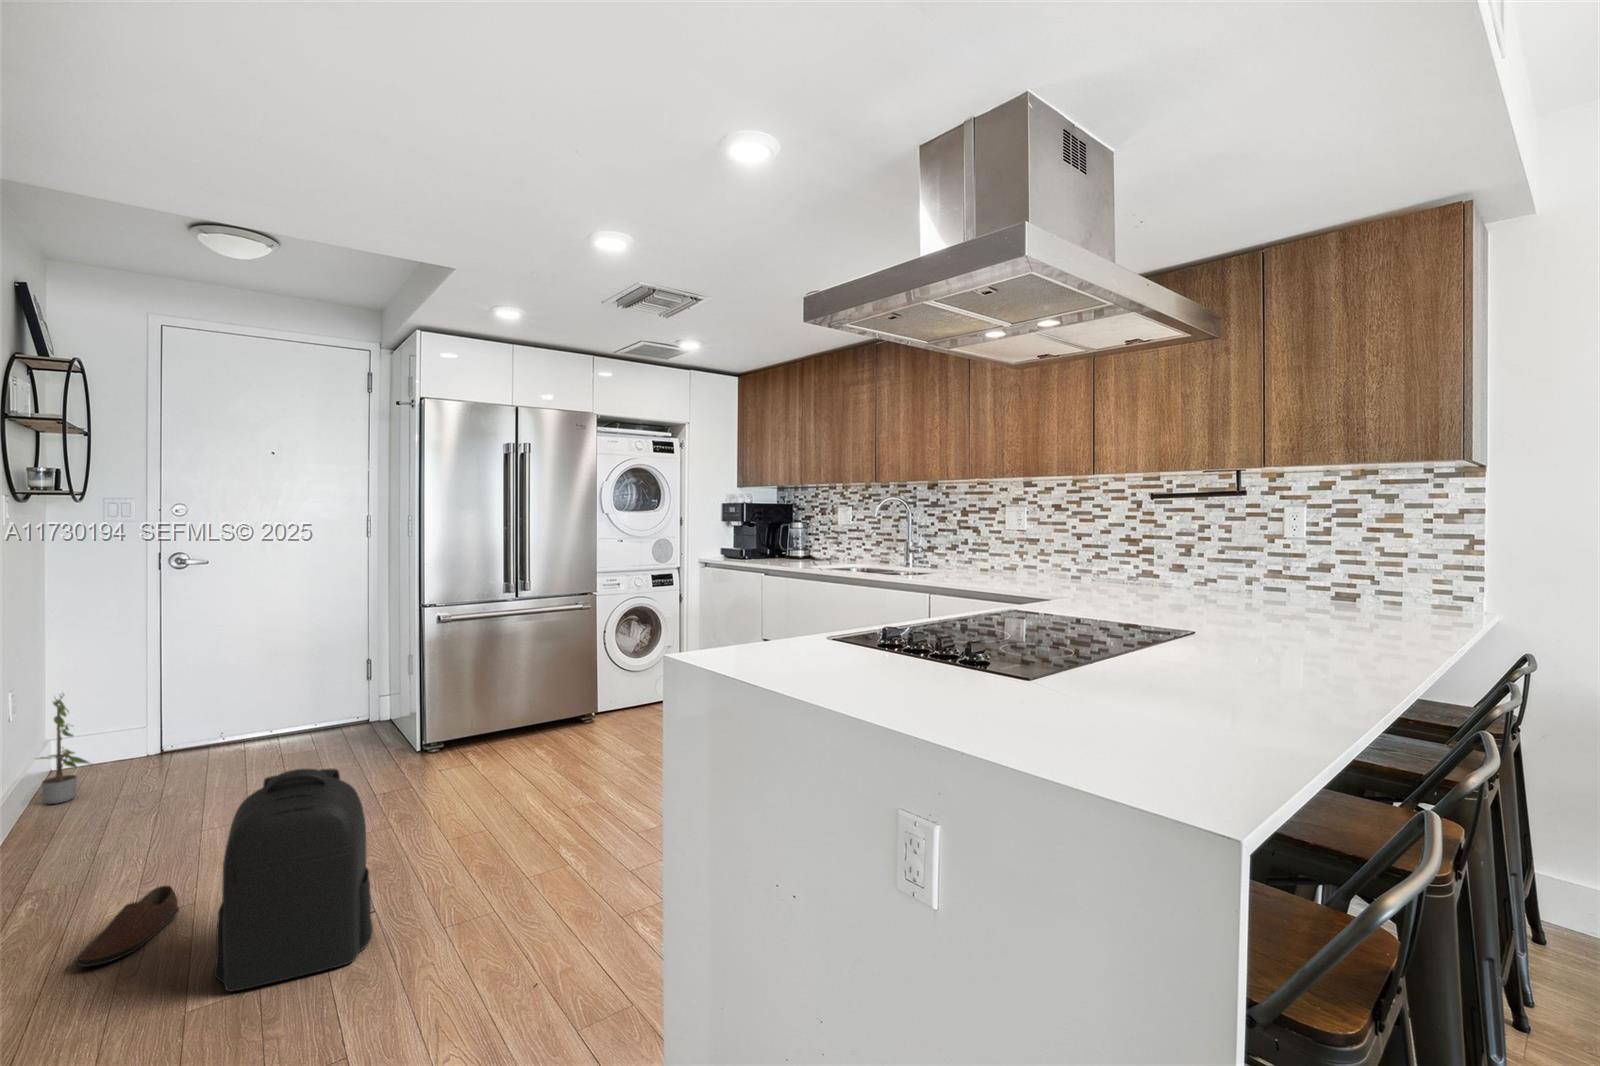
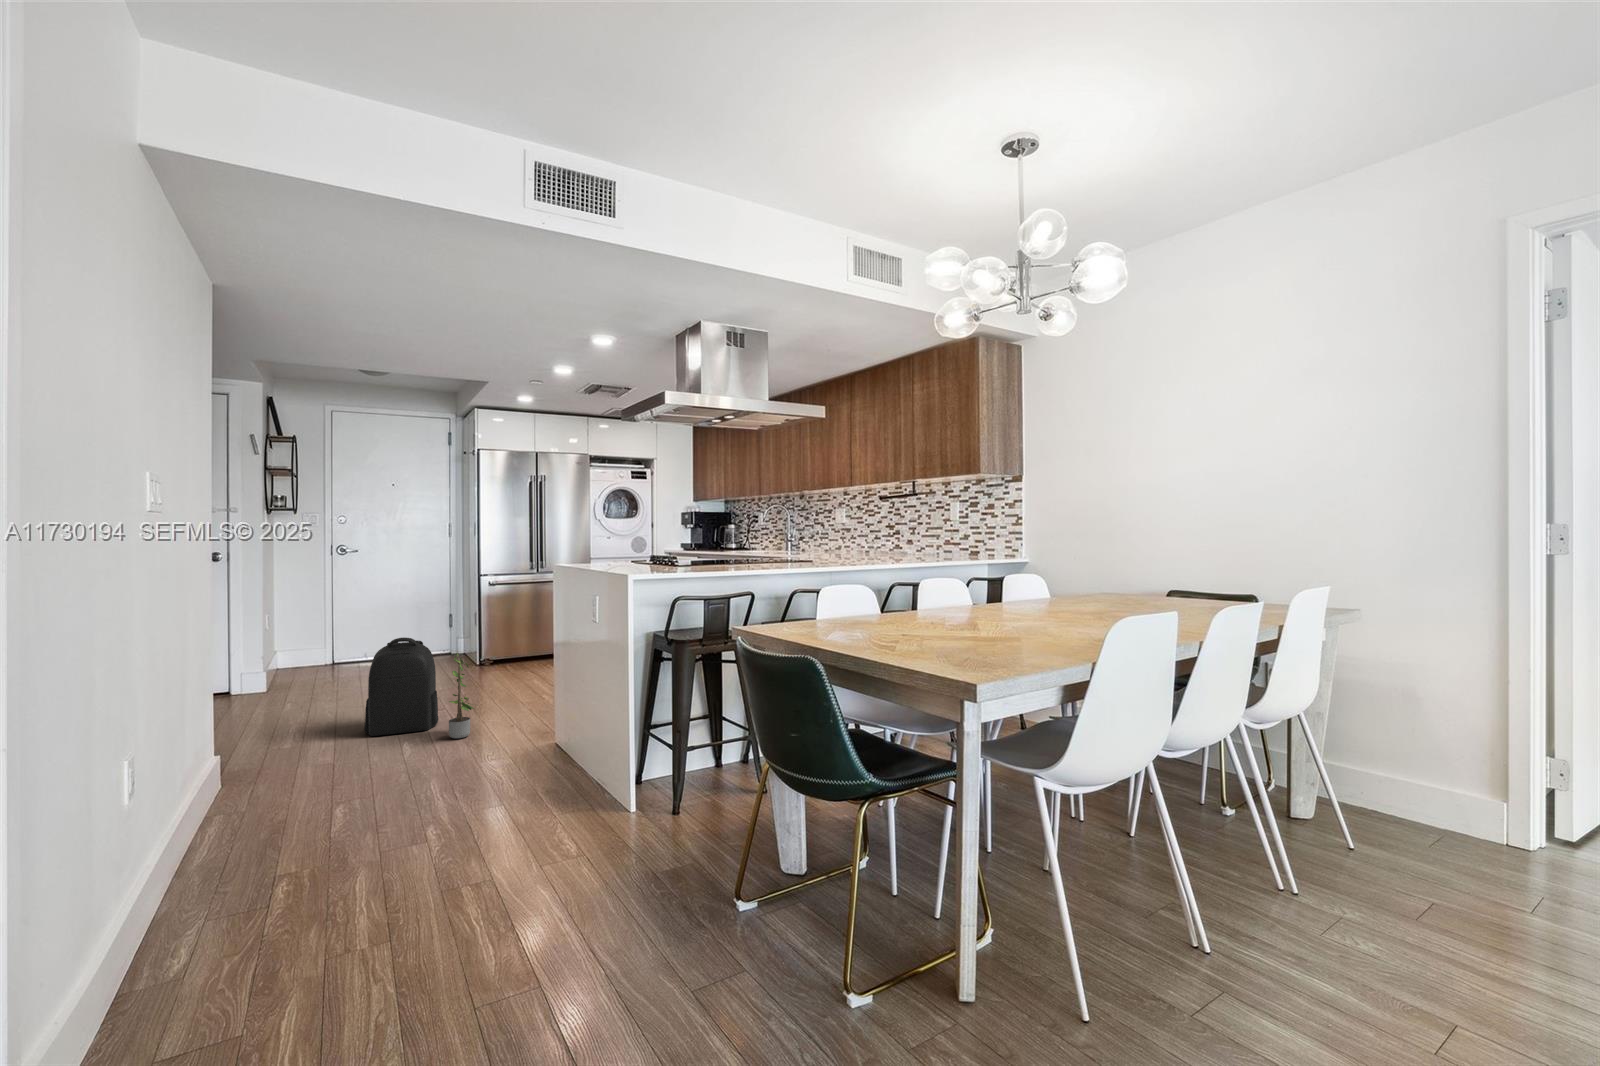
potted plant: present [40,693,89,804] -> present [449,654,474,739]
shoe: present [76,886,179,967] -> none [302,702,346,729]

